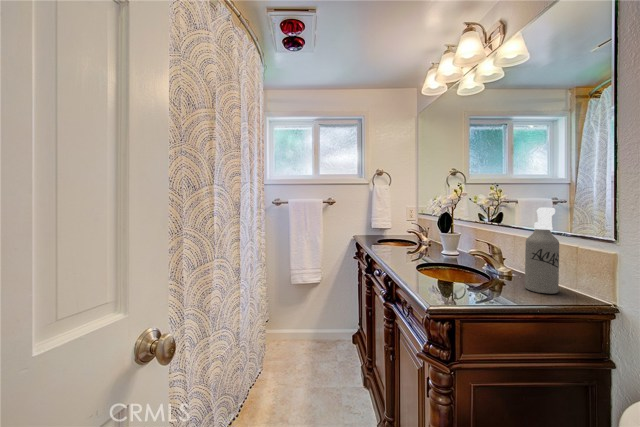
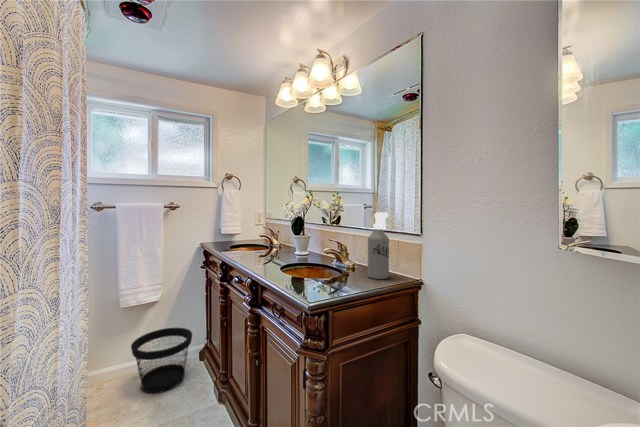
wastebasket: none [298,308,344,361] -> present [131,328,192,393]

